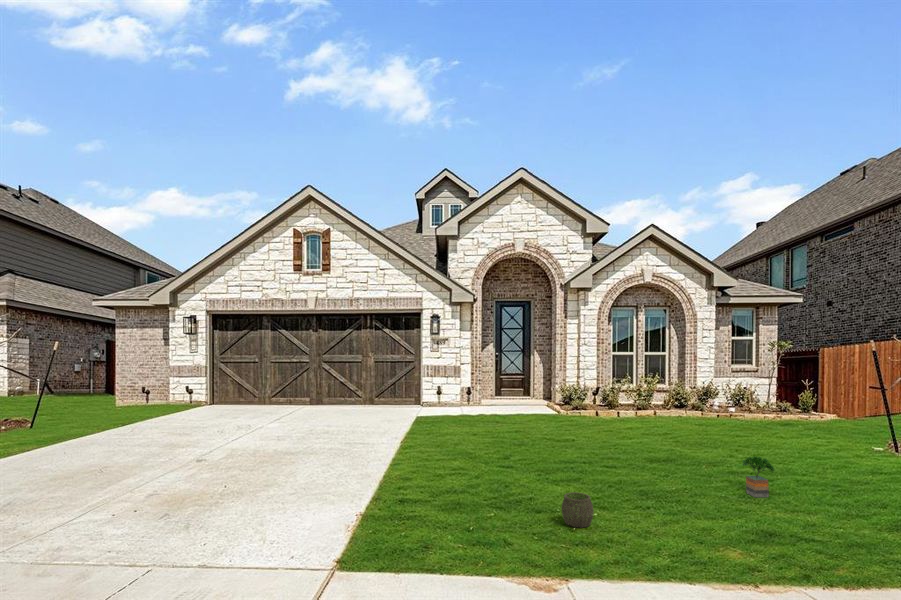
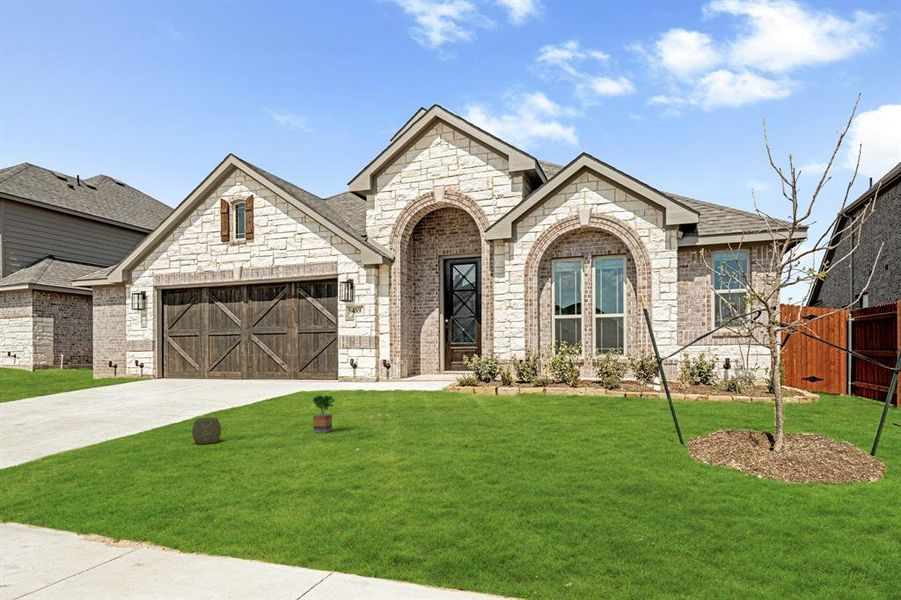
woven basket: present [562,492,594,528] -> present [192,417,221,444]

